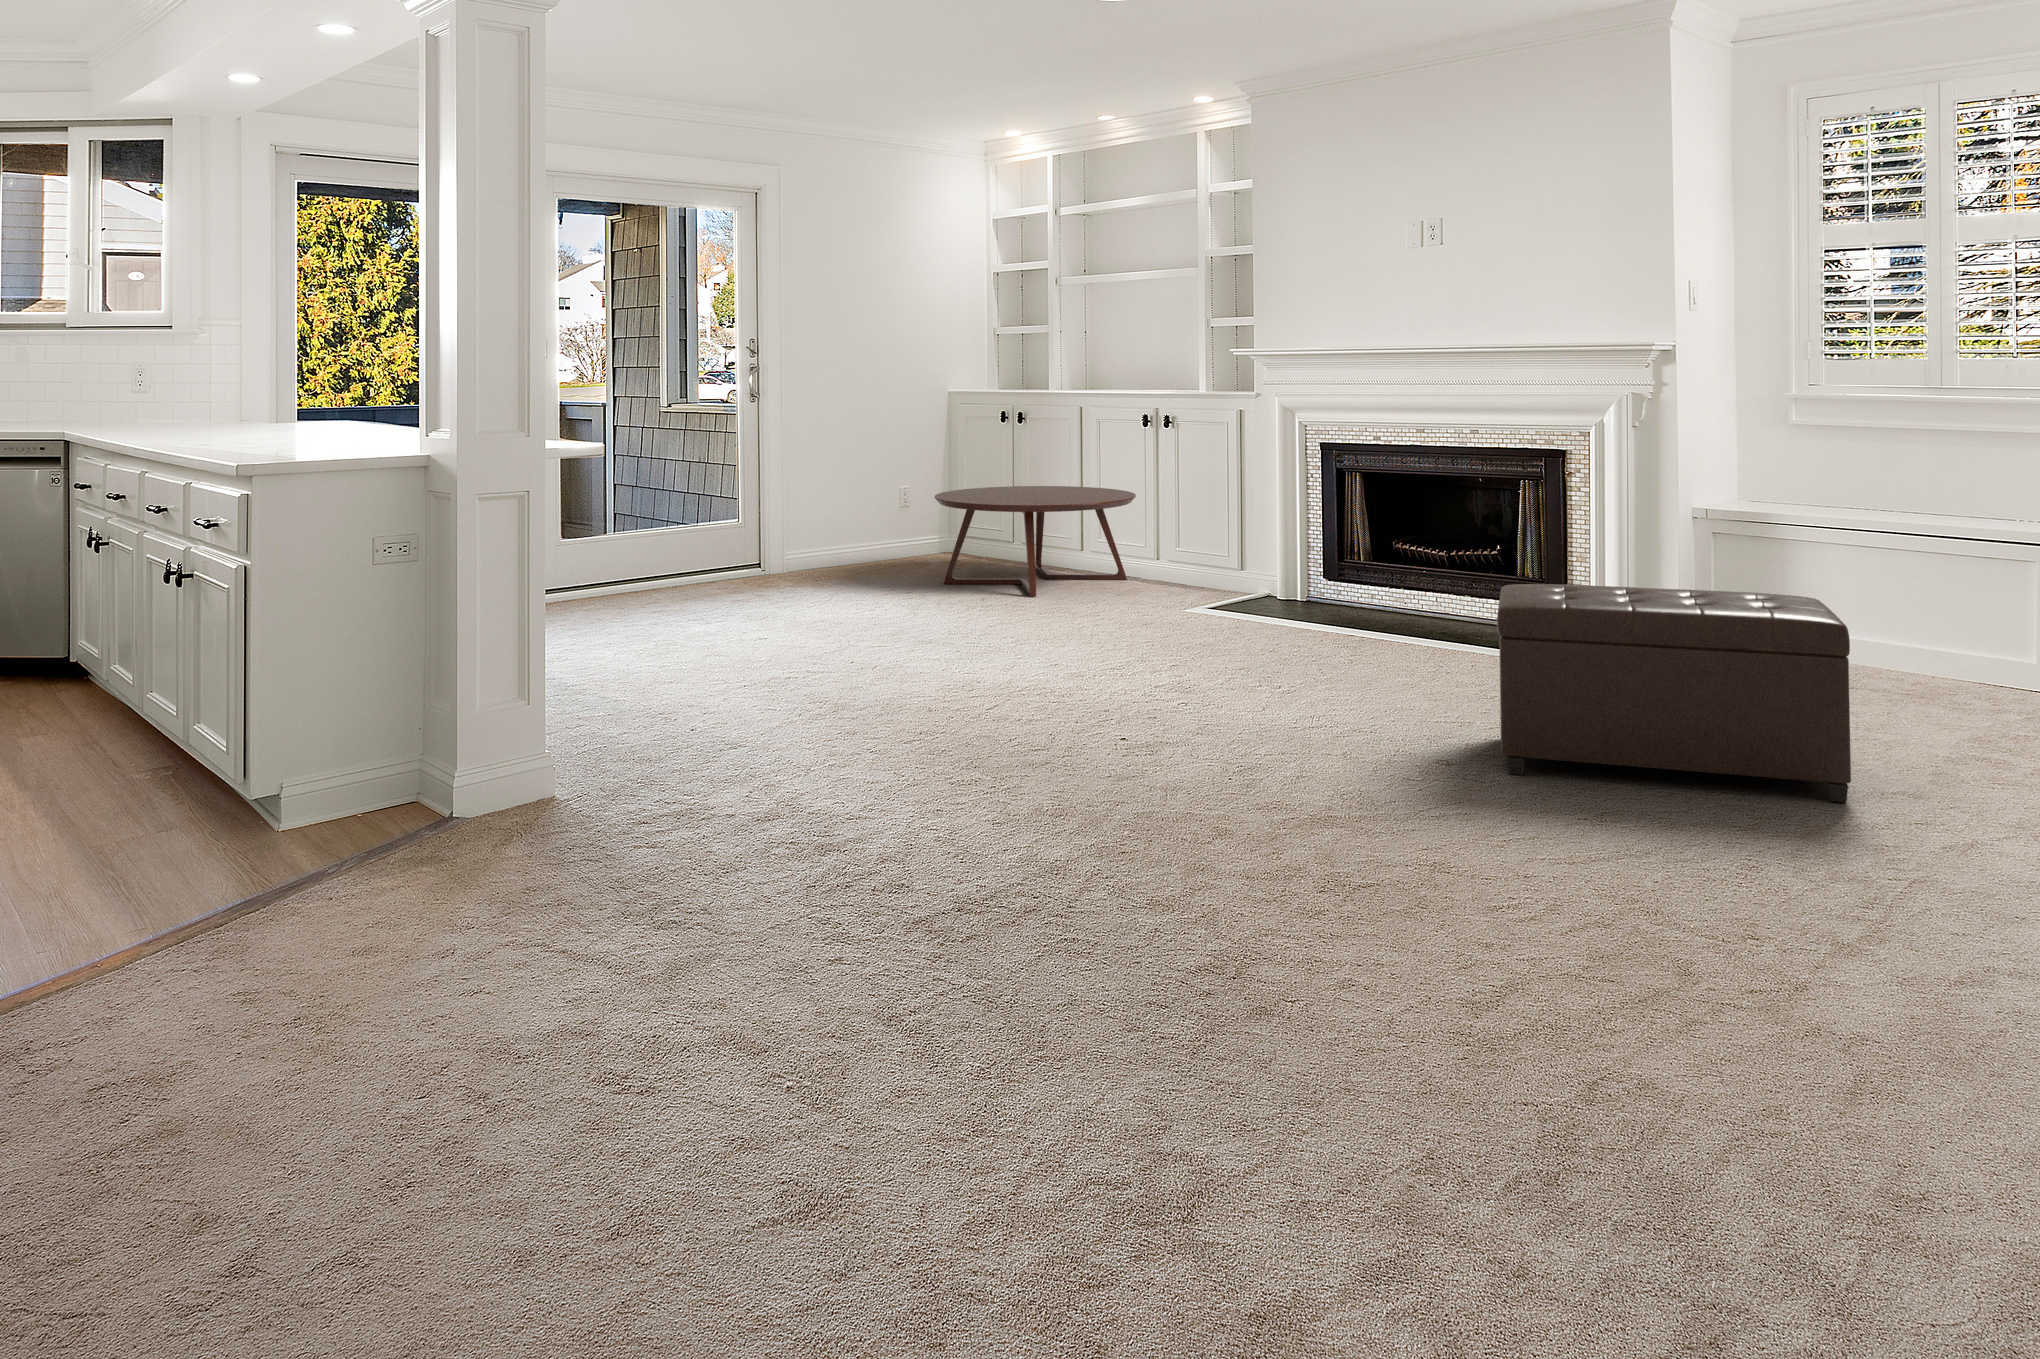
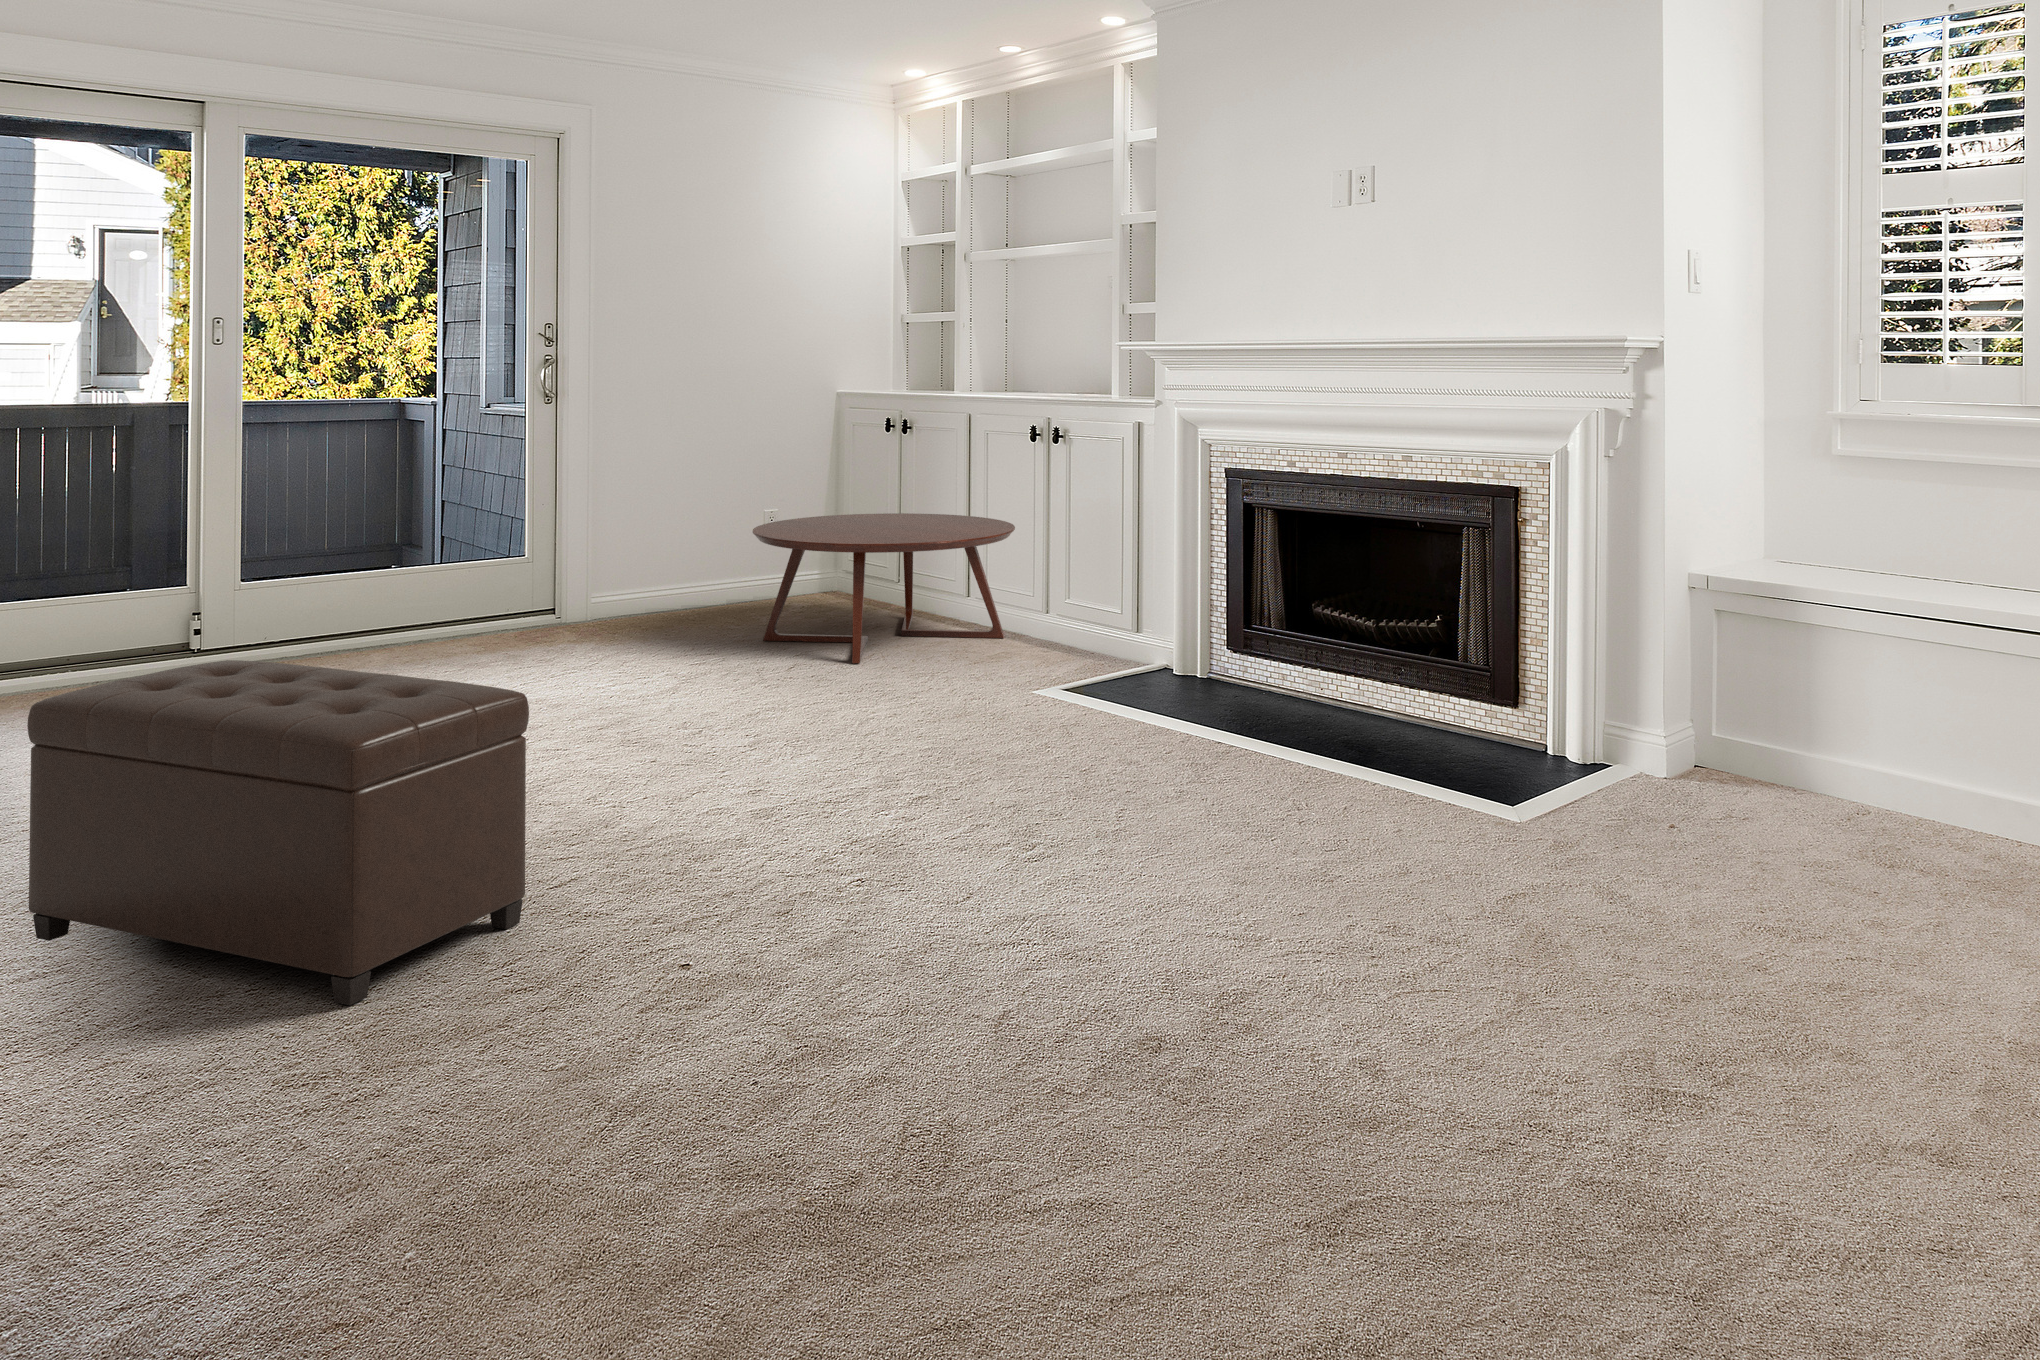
ottoman: present [1497,584,1851,803] -> present [27,660,529,1005]

